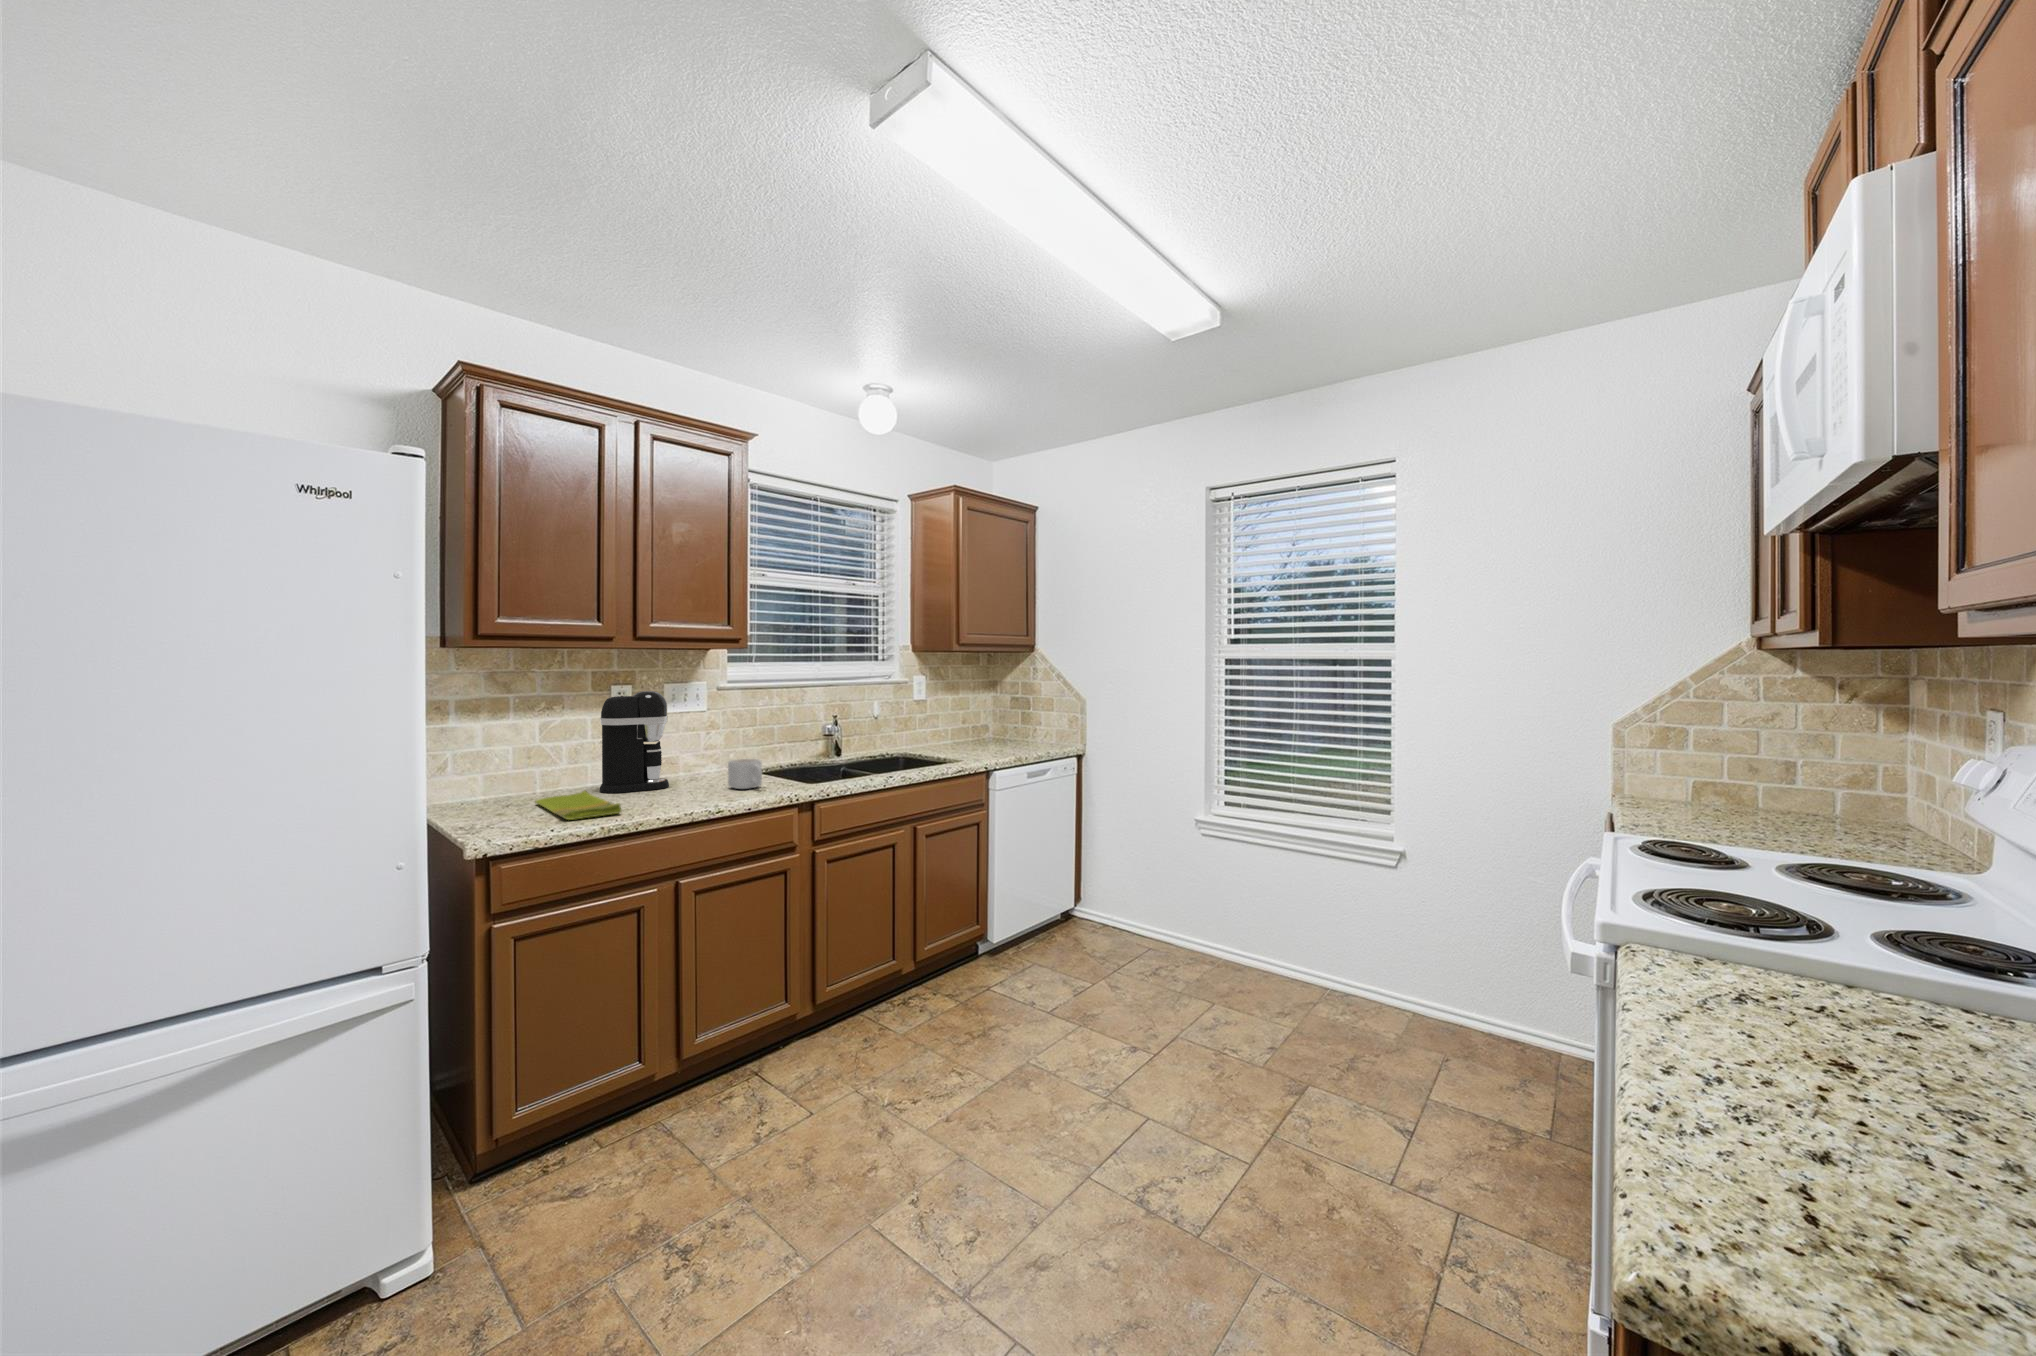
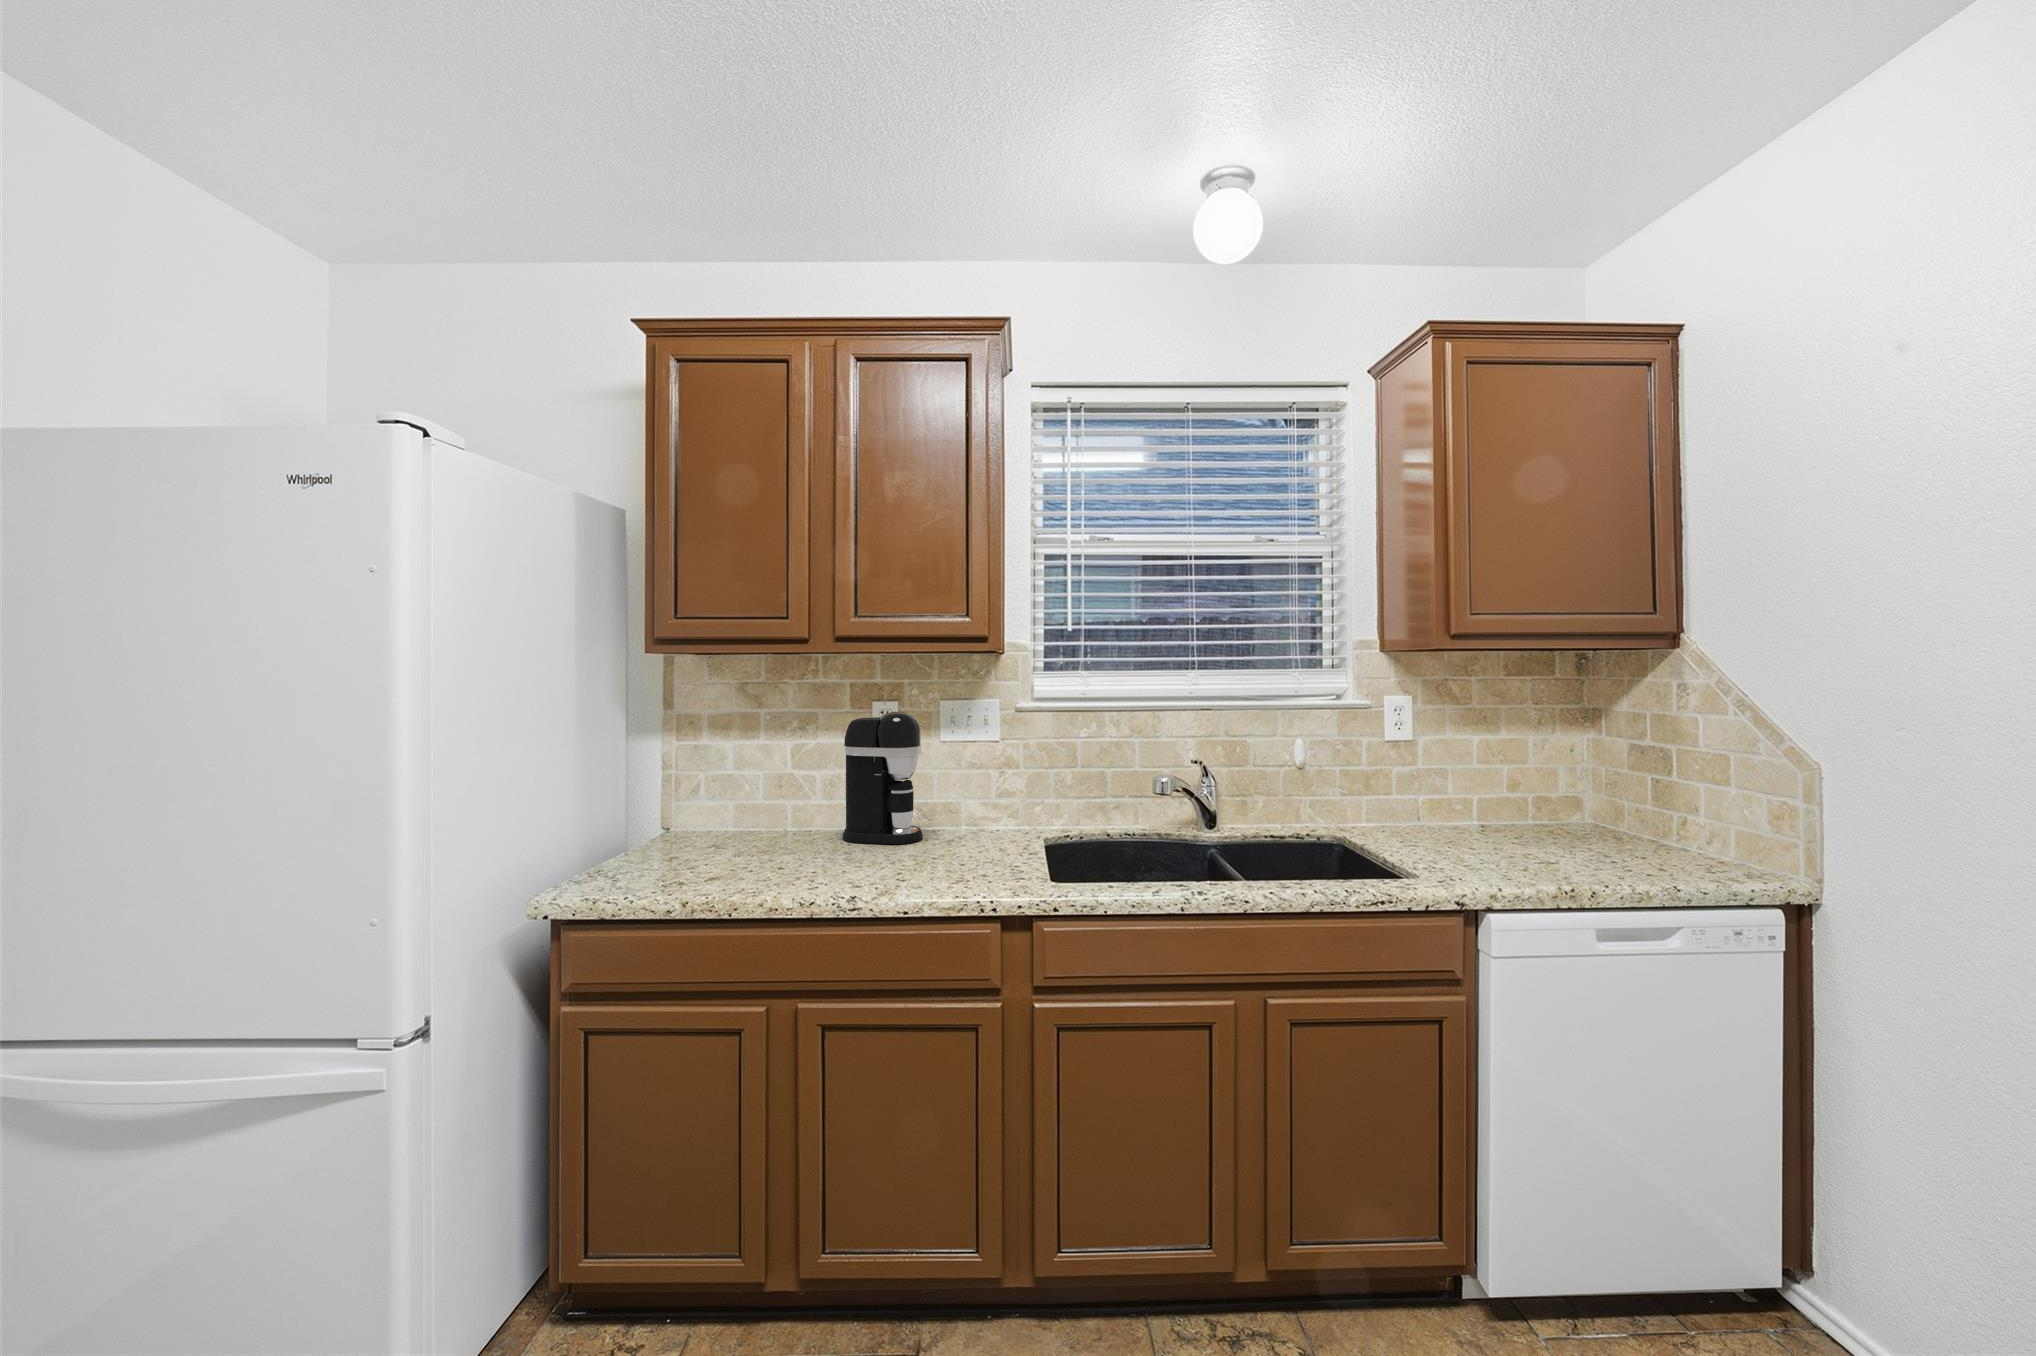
mug: present [728,759,762,789] -> none [955,819,996,867]
dish towel: present [536,791,621,820] -> none [679,835,803,883]

